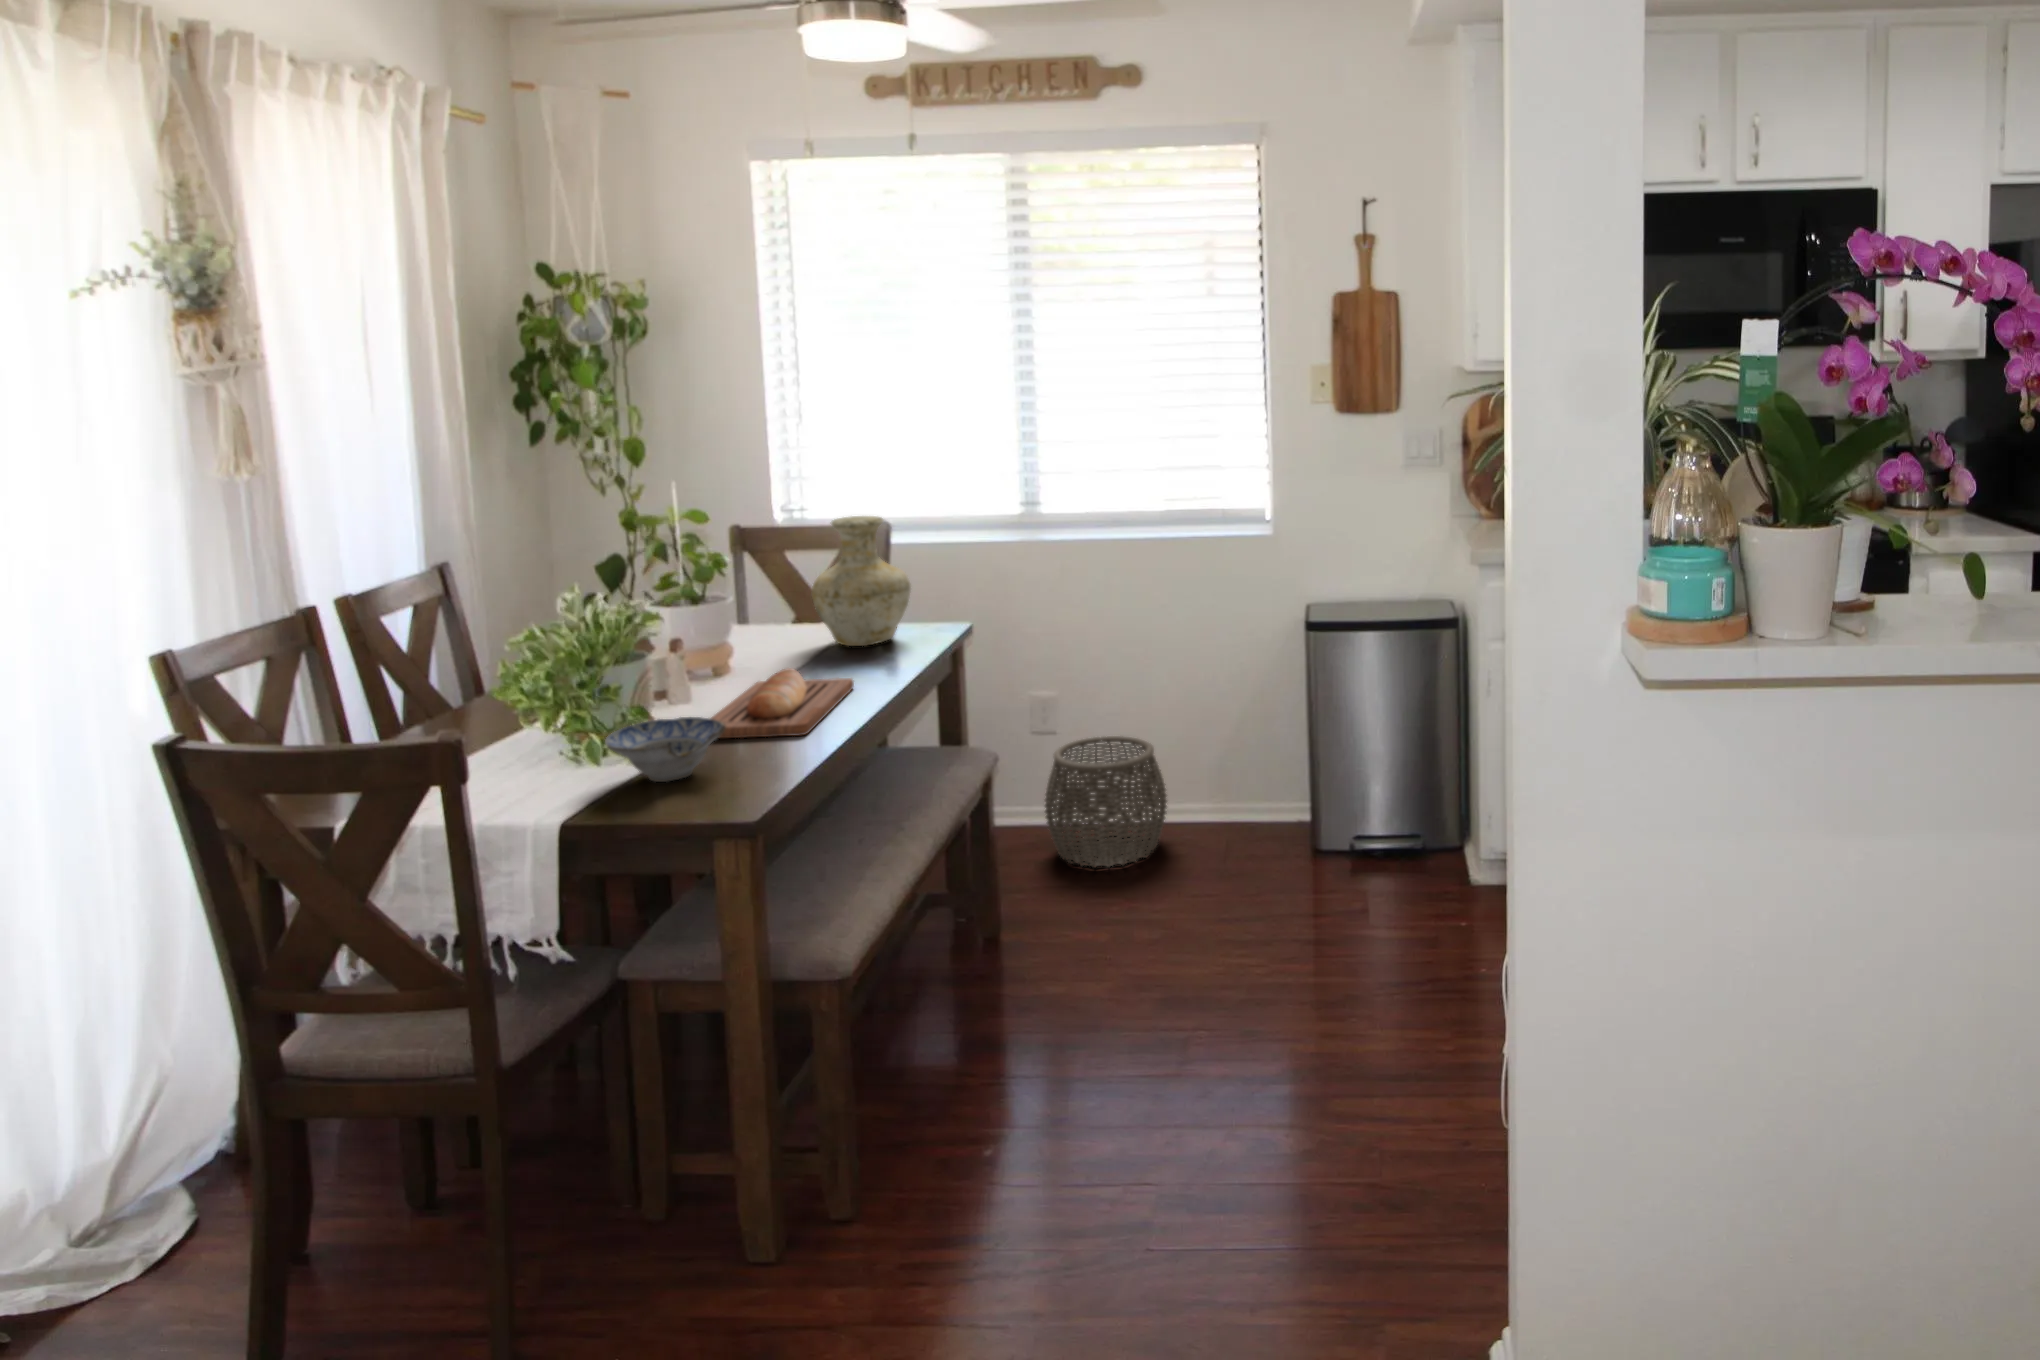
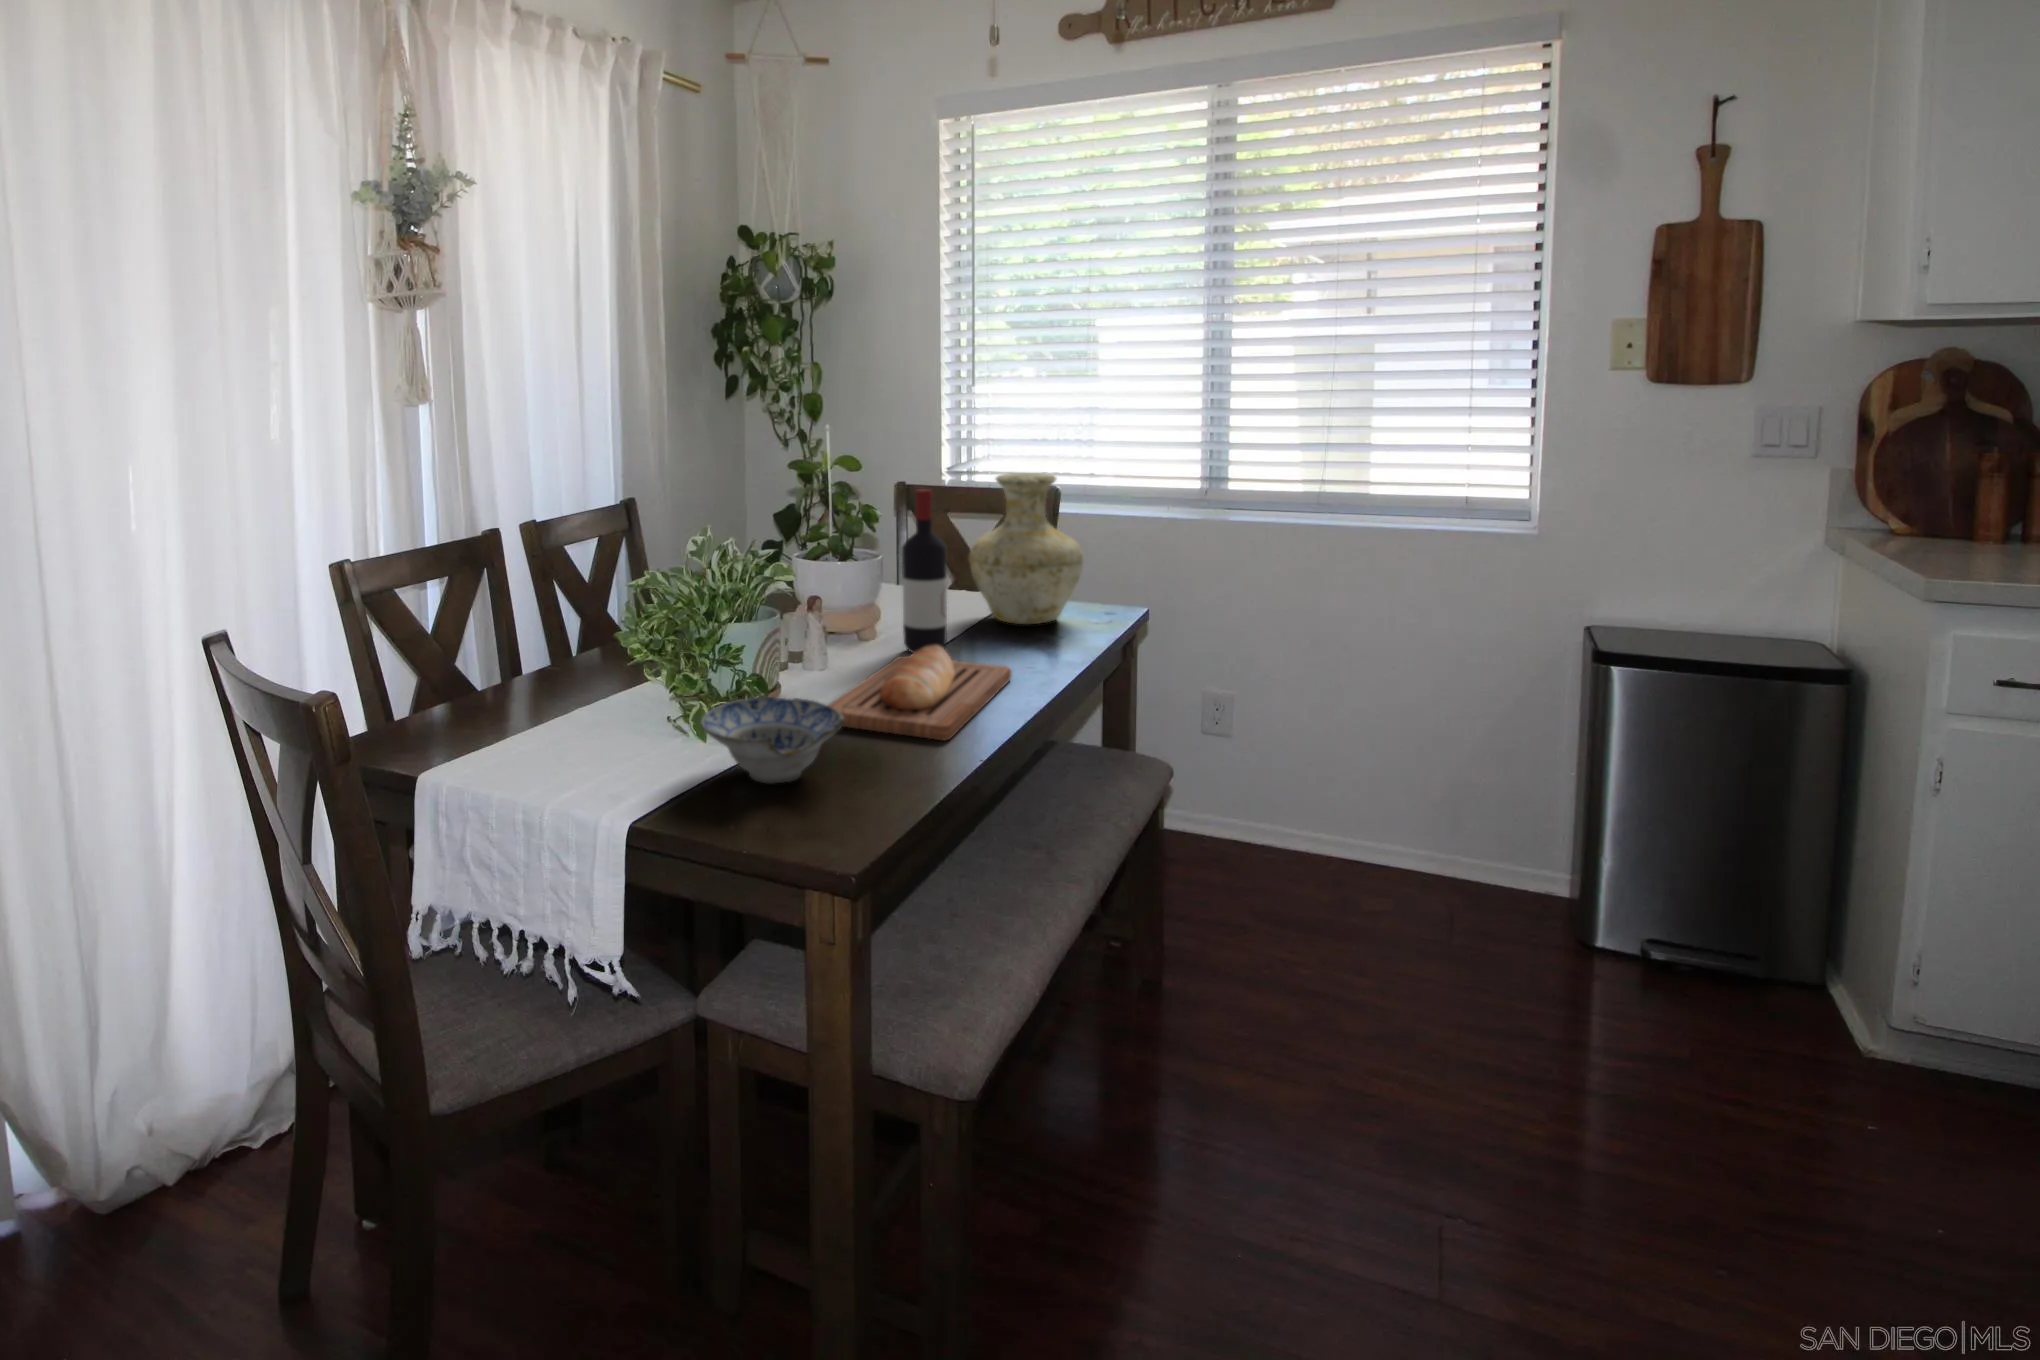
wine bottle: none [752,538,797,680] -> present [902,489,947,653]
woven basket: present [1045,736,1167,867] -> none [1219,760,1385,929]

